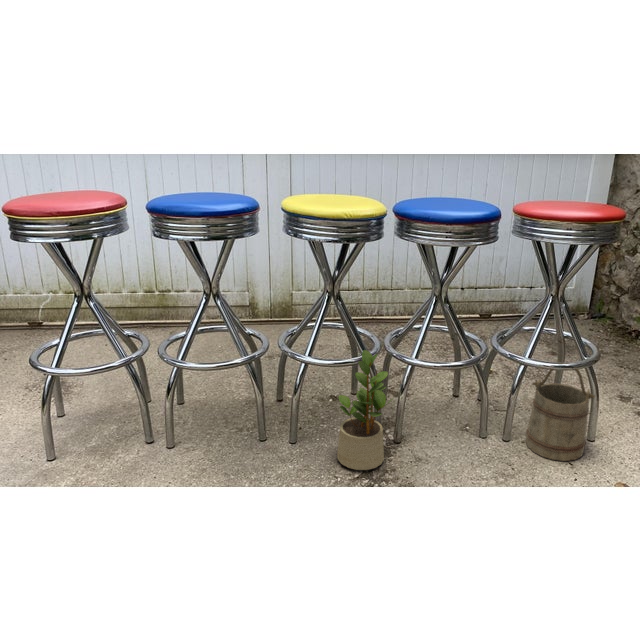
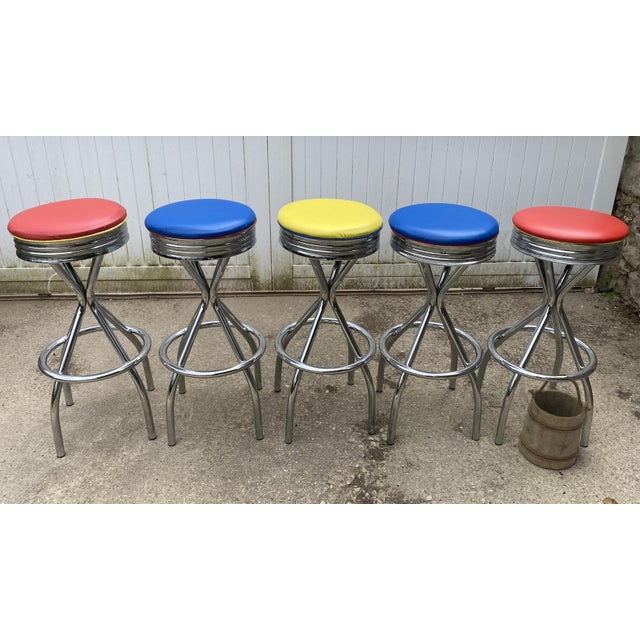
potted plant: present [337,350,392,470] -> none [329,364,385,478]

